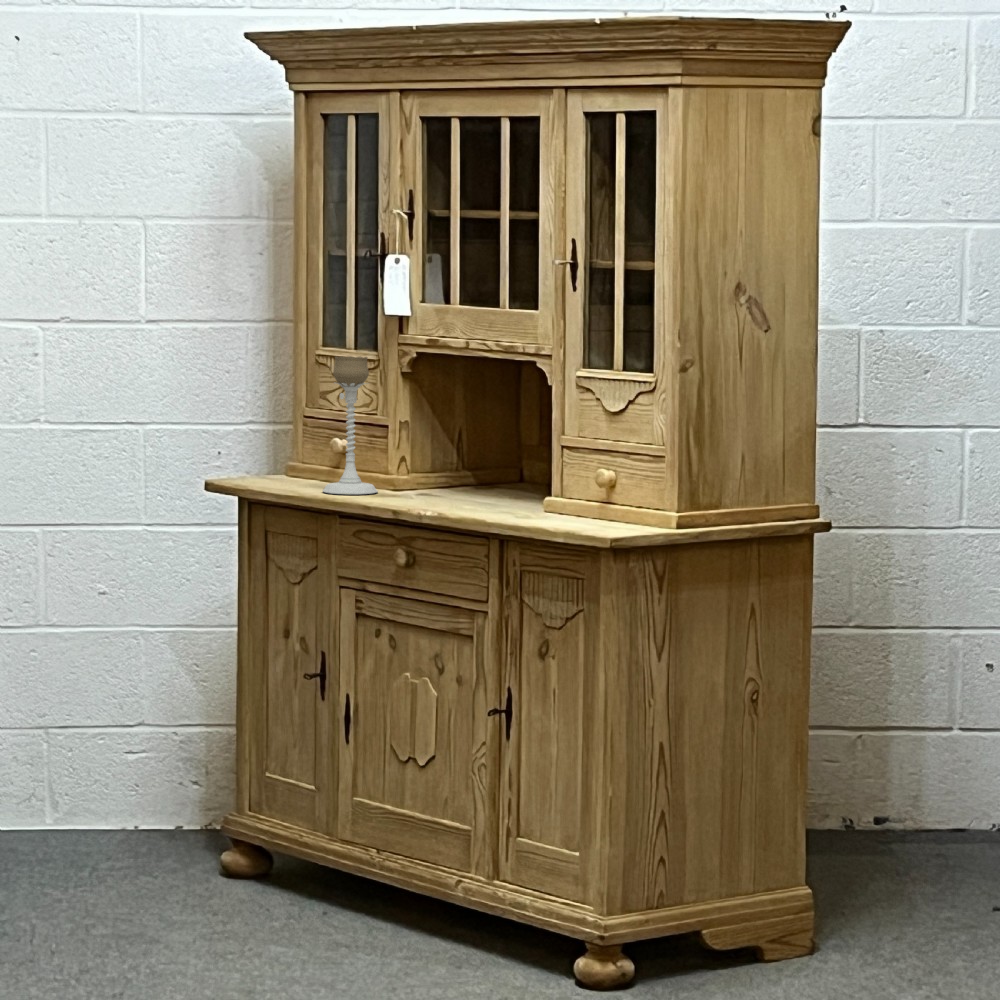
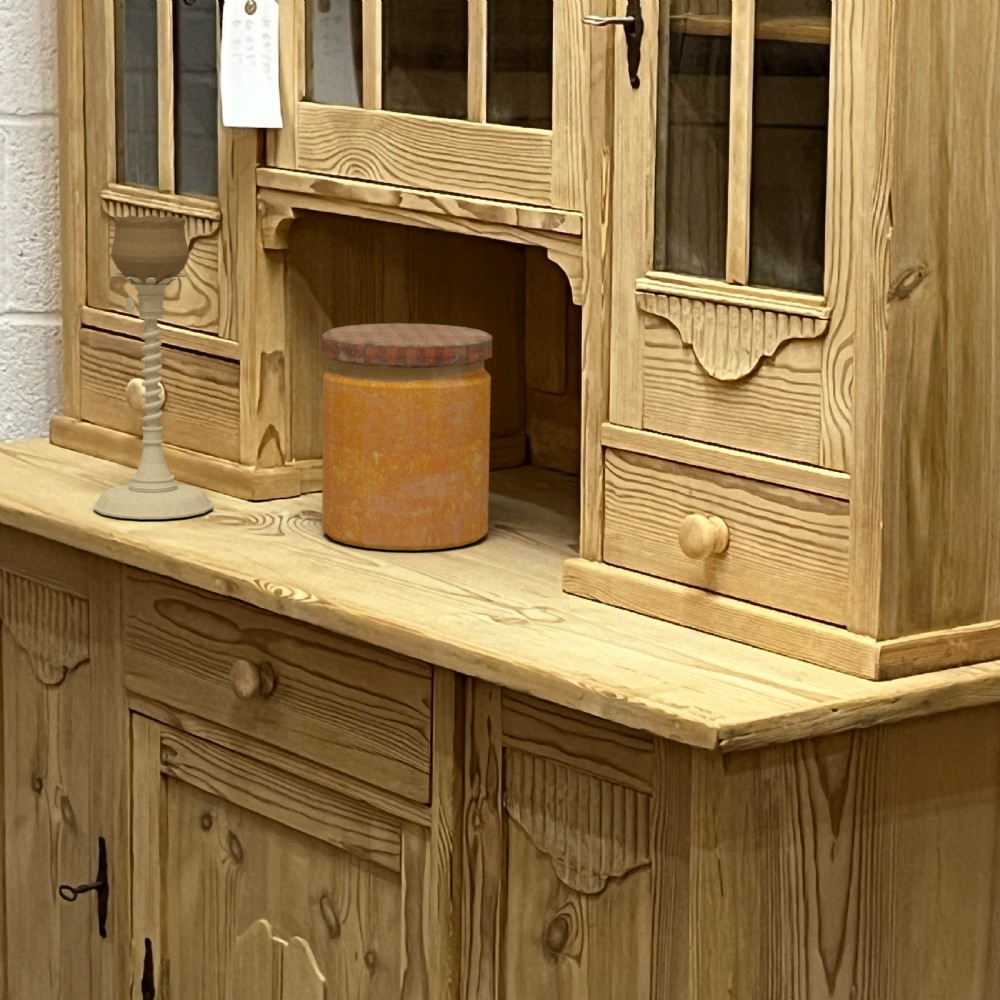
jar: none [433,404,510,502] -> present [322,323,492,550]

